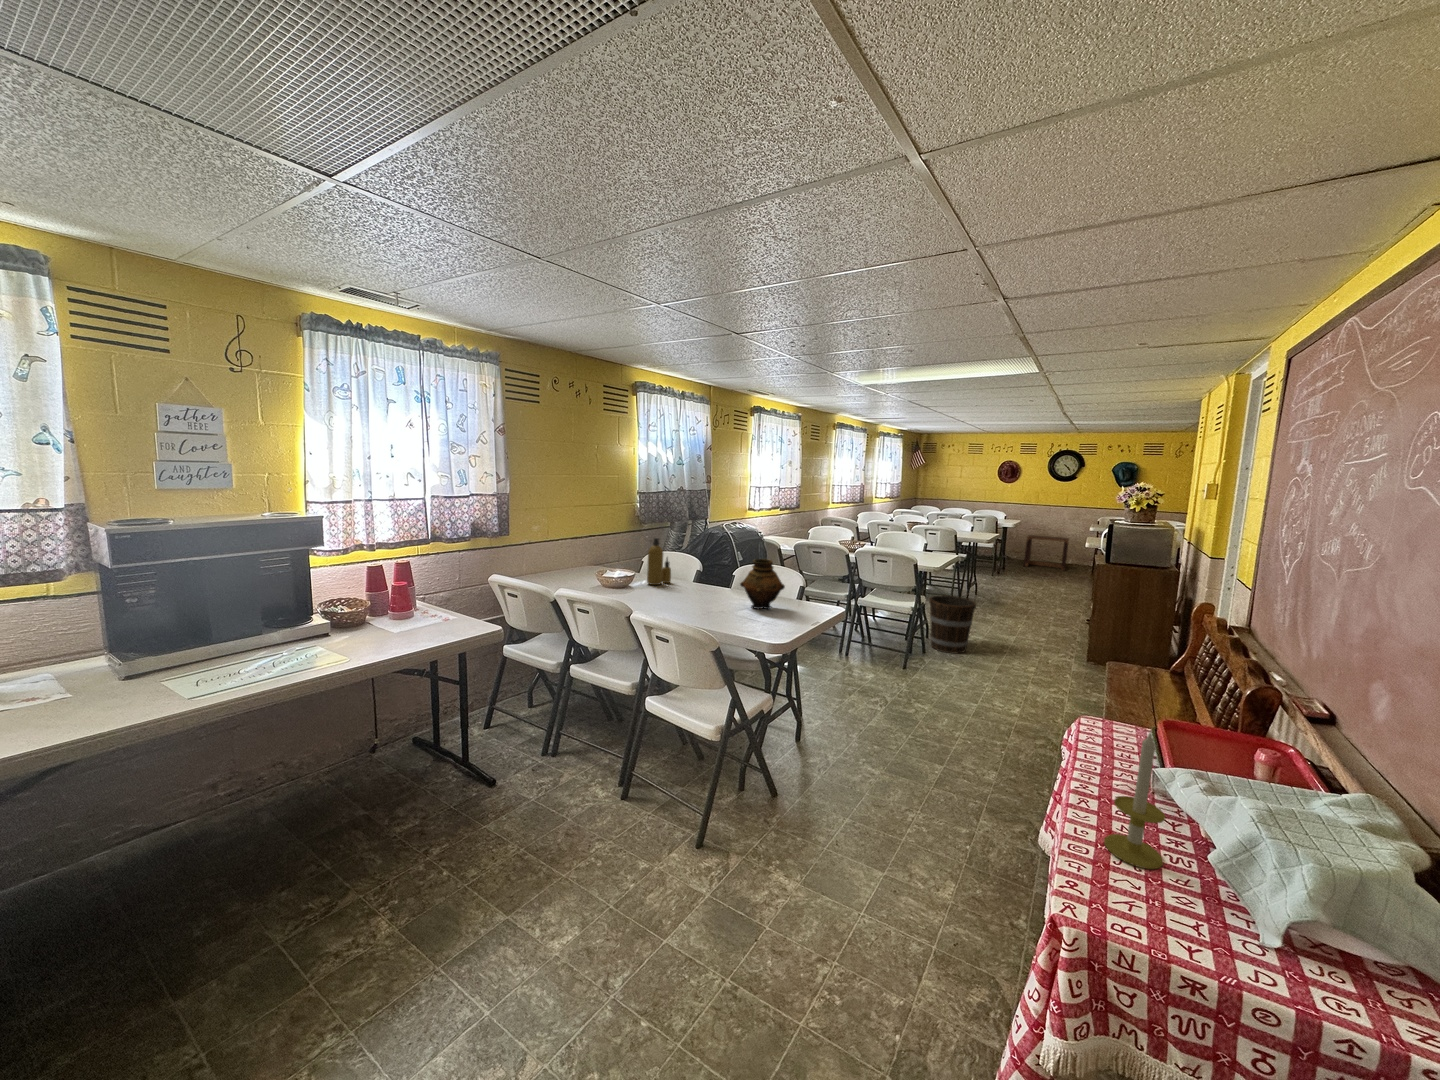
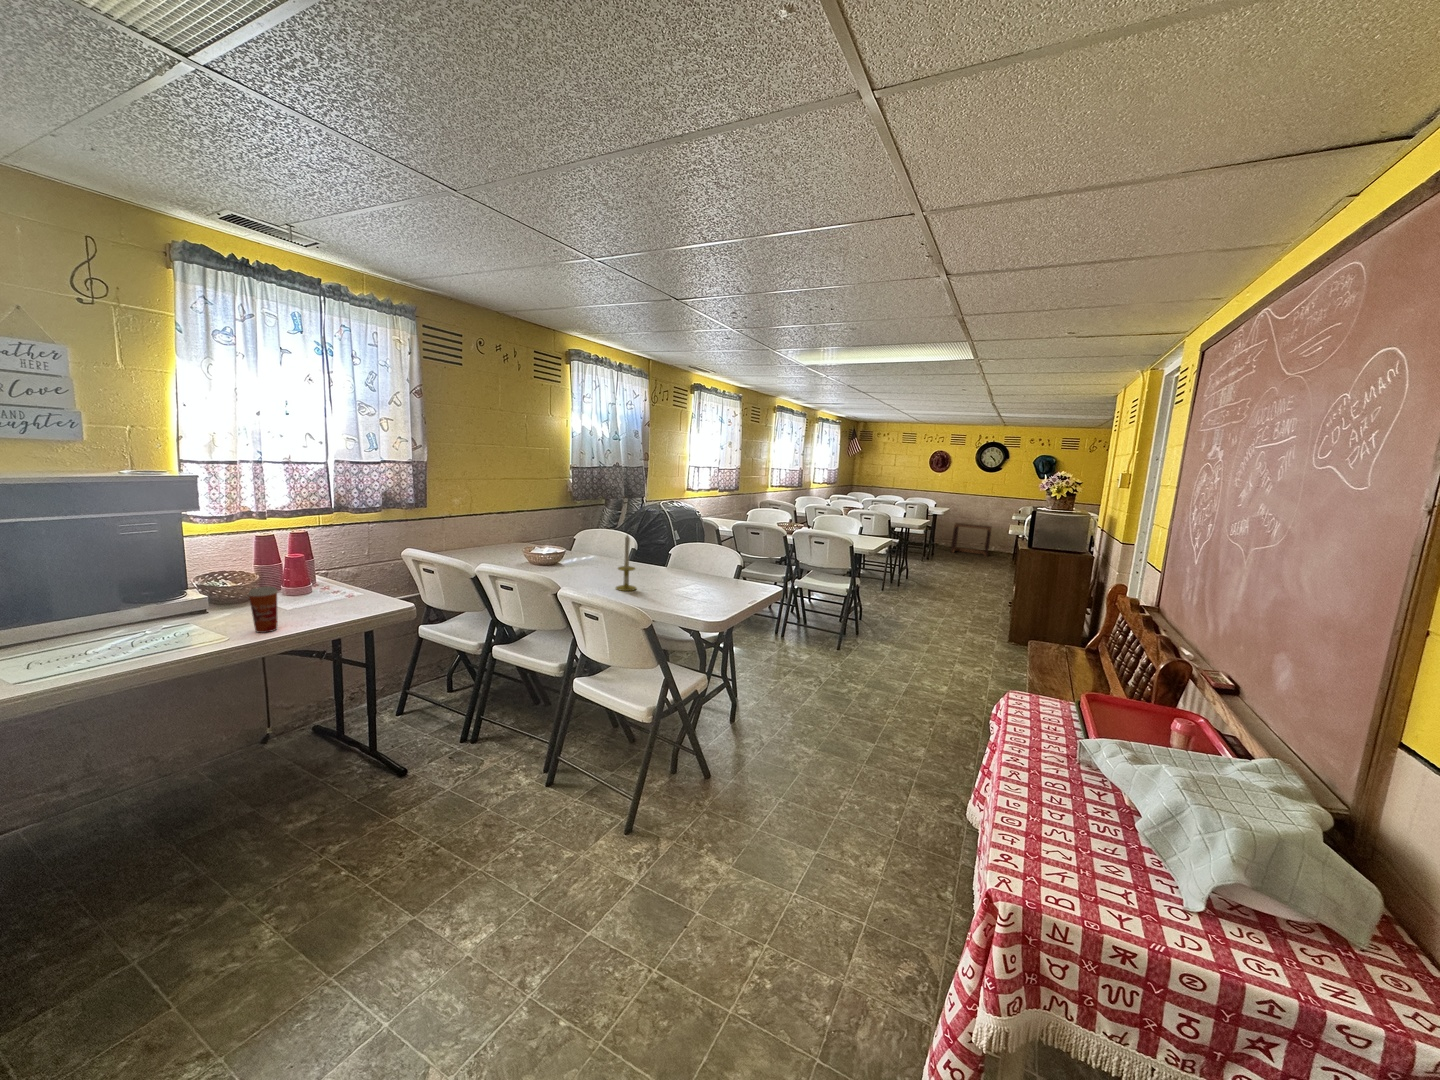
bottle: present [647,538,671,585] -> none [581,514,607,563]
vase: present [740,559,785,609] -> none [678,536,724,588]
bucket: present [929,595,976,654] -> none [864,578,908,634]
paper cup: none [365,613,390,654] -> present [248,587,278,633]
candle: present [1104,733,1165,869] -> present [616,535,636,591]

